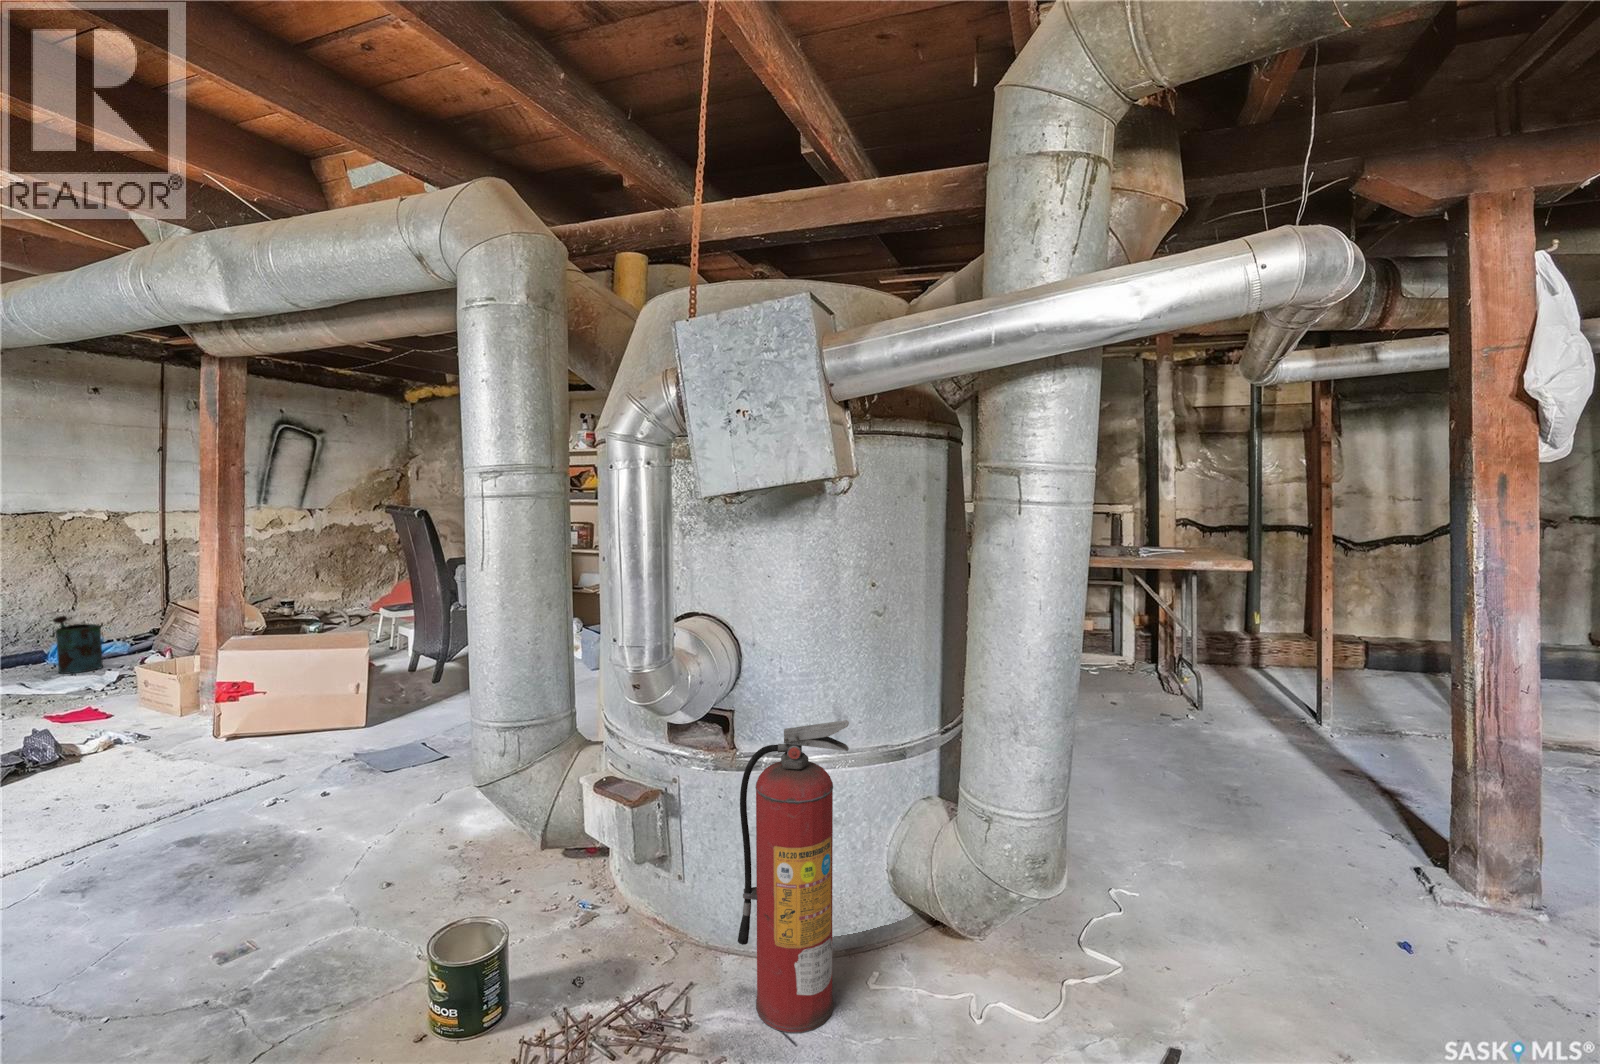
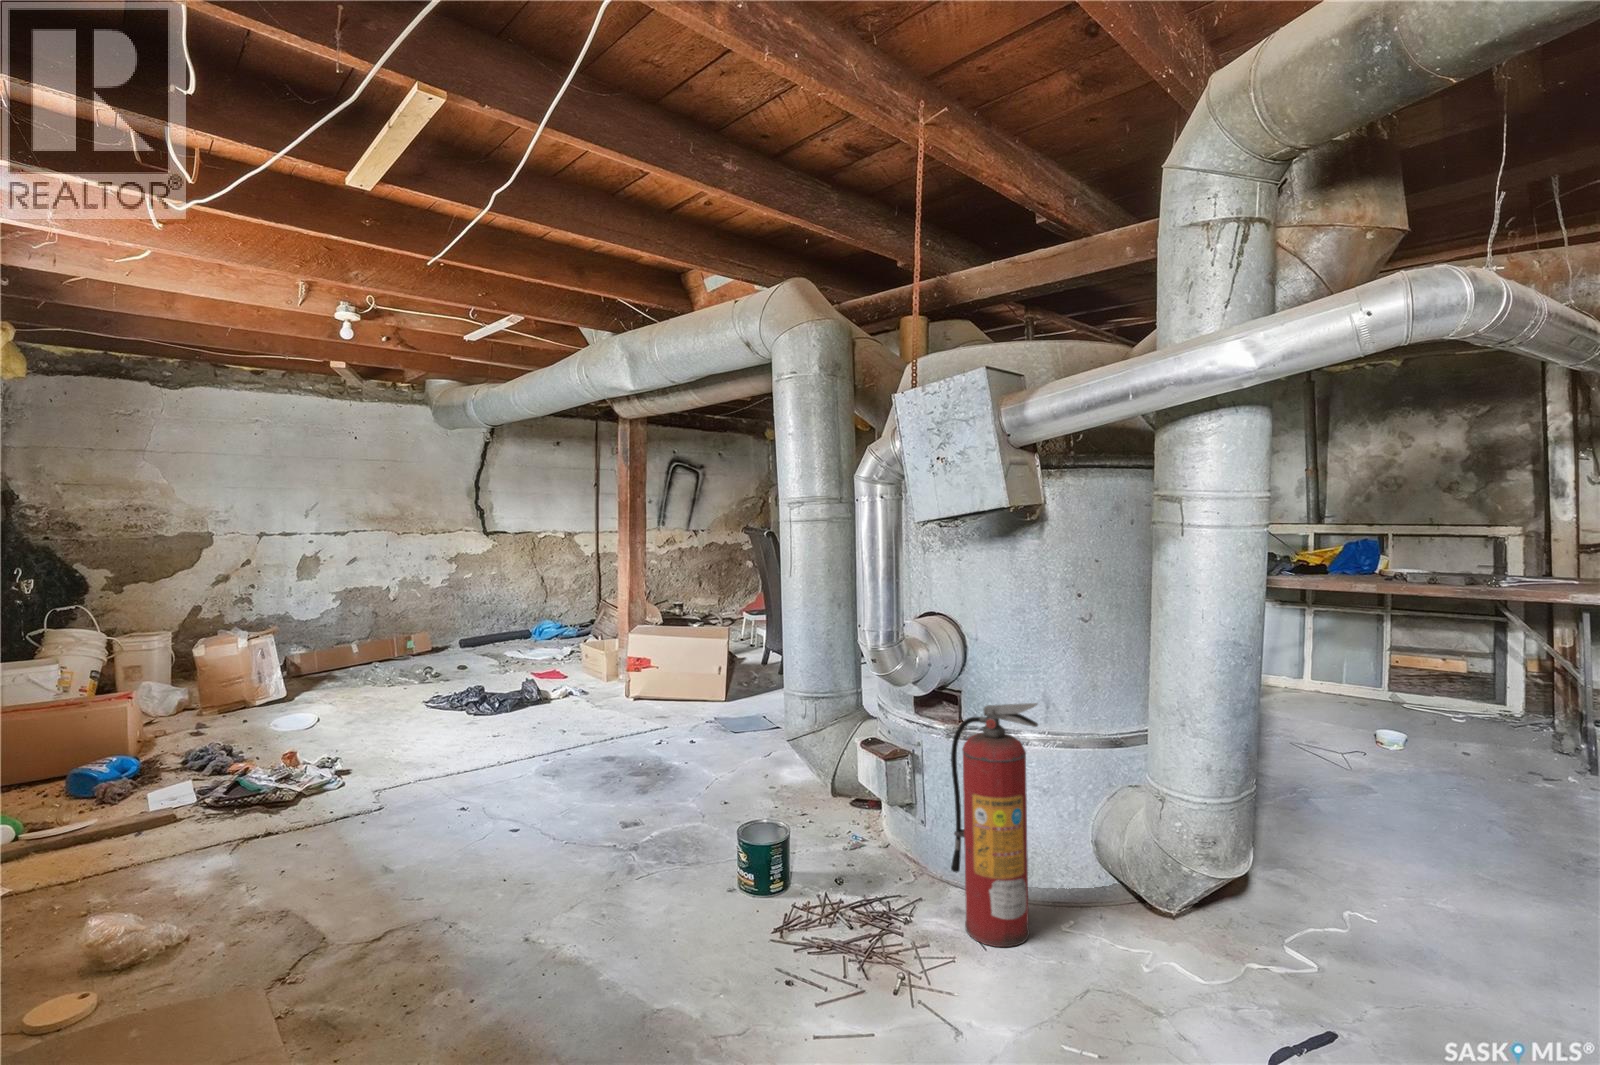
watering can: present [53,616,103,674] -> none [537,607,564,648]

